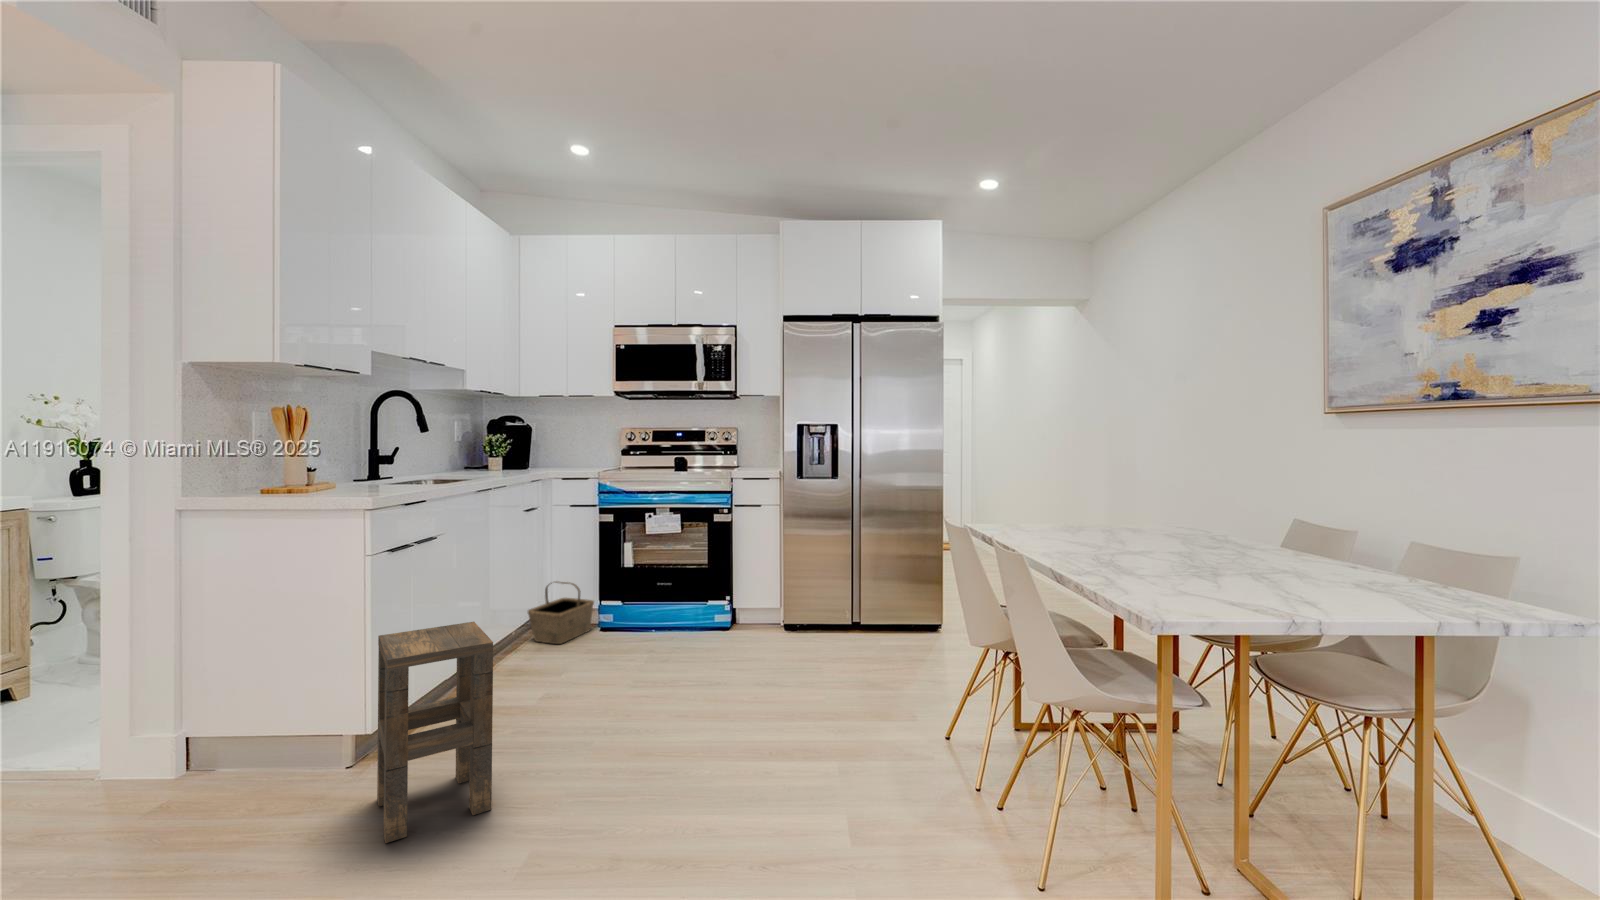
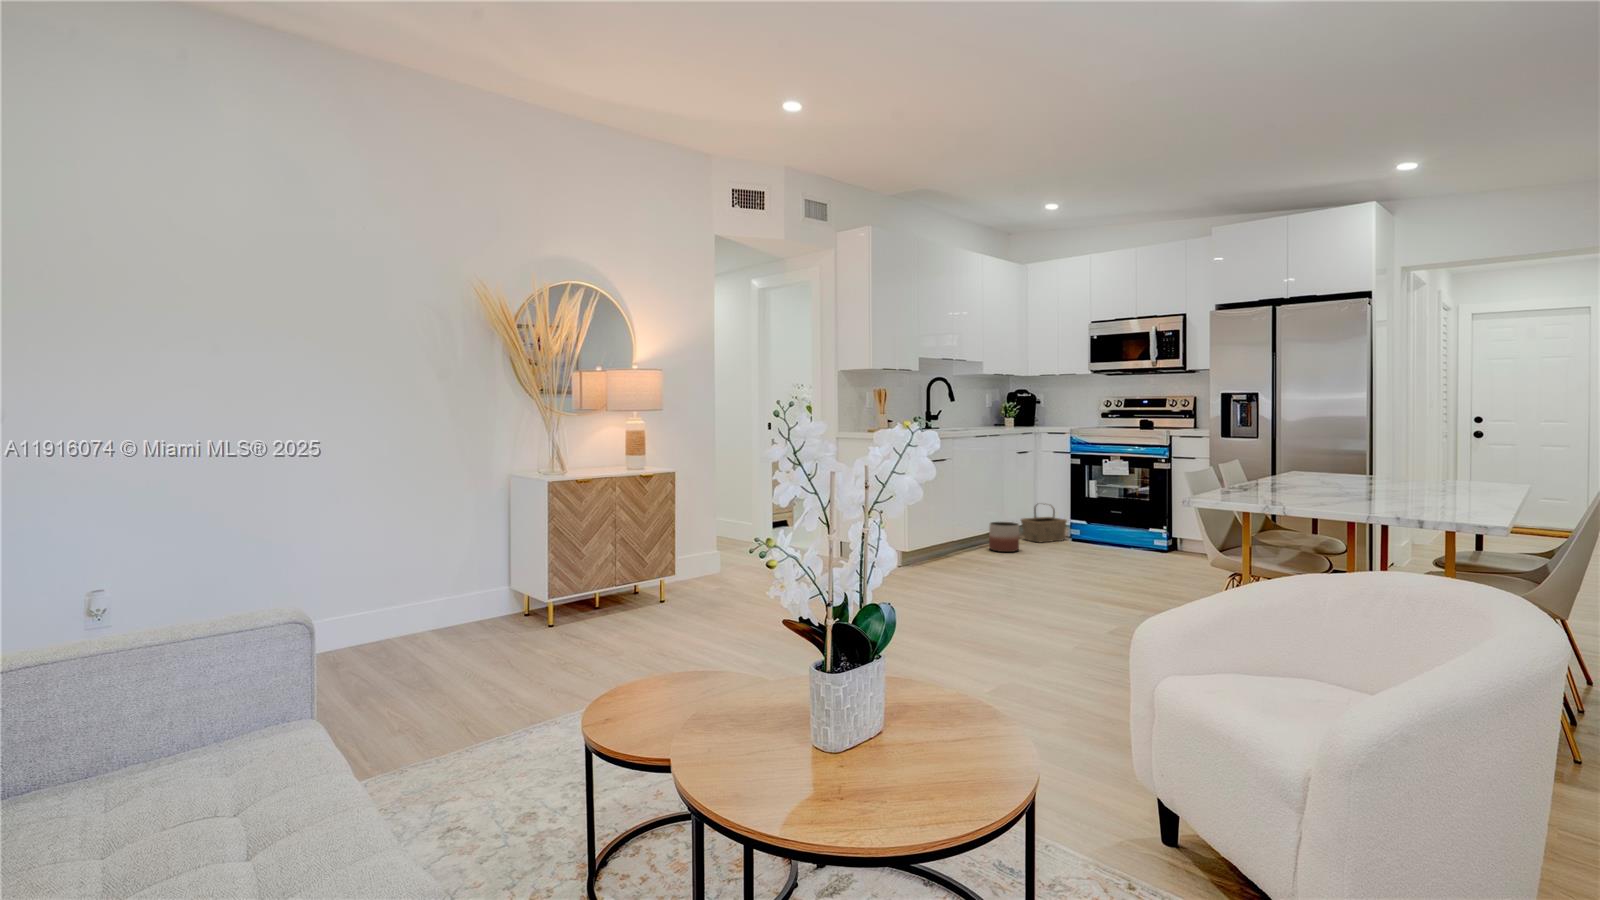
side table: present [377,622,493,843] -> none [922,495,965,578]
planter: none [492,628,544,685] -> present [989,522,1019,552]

